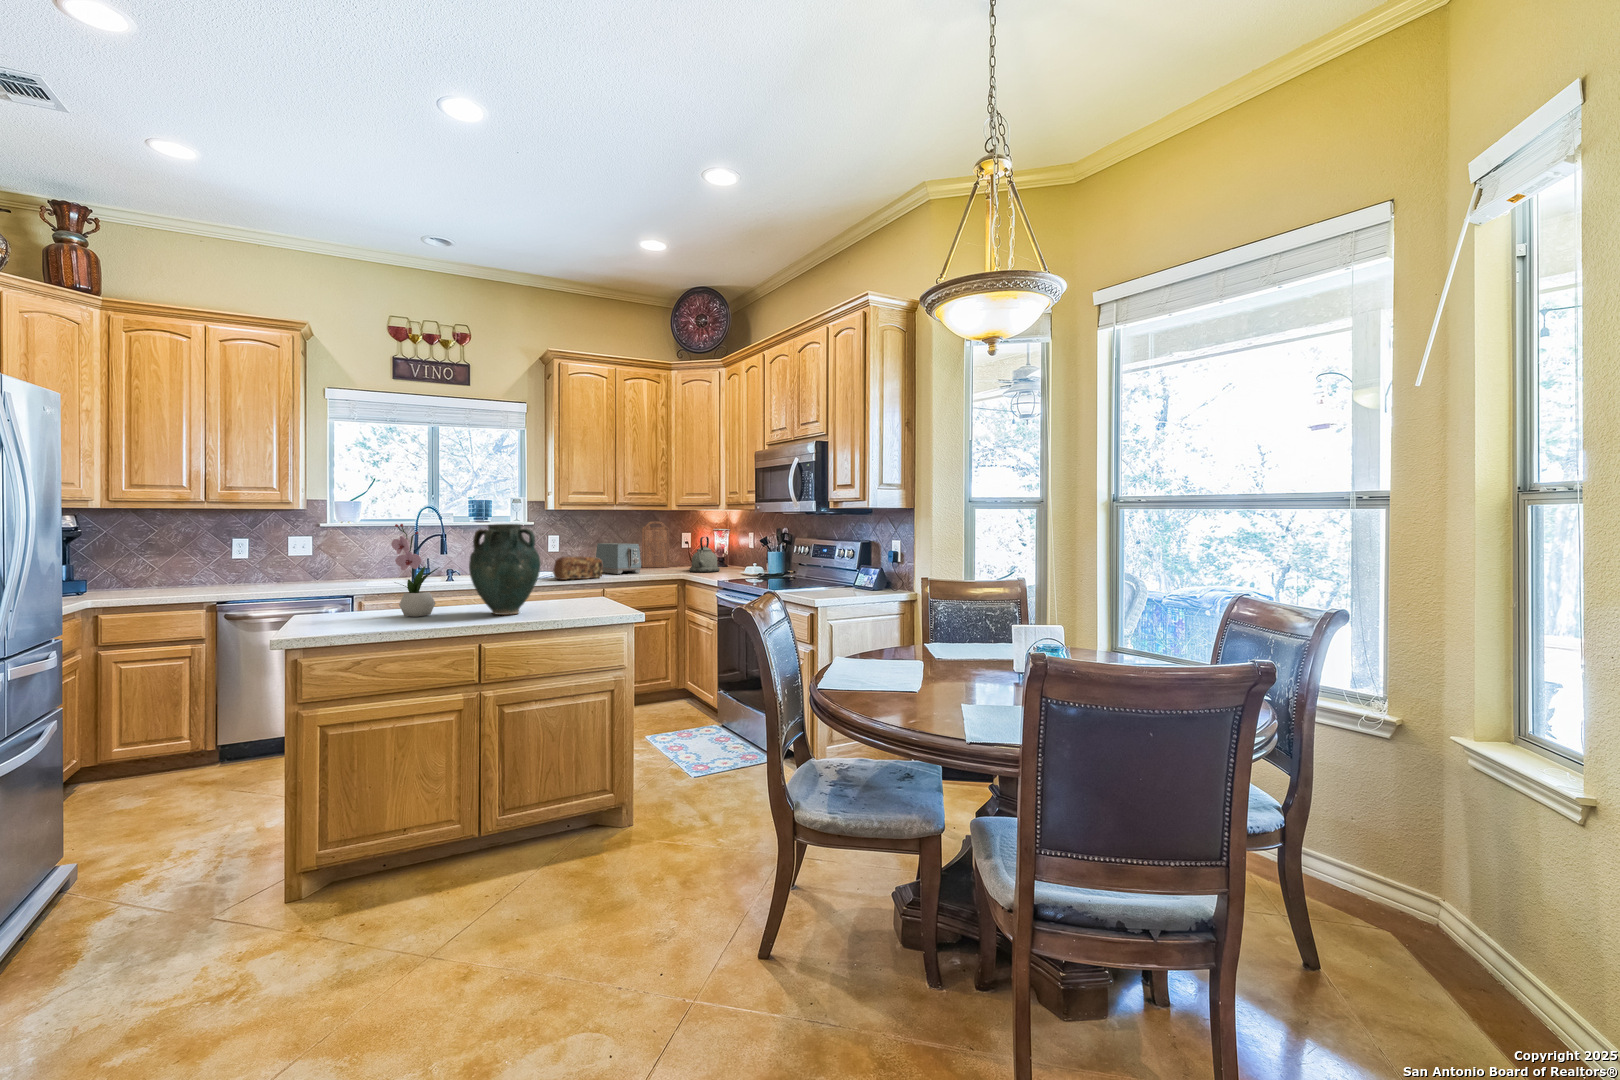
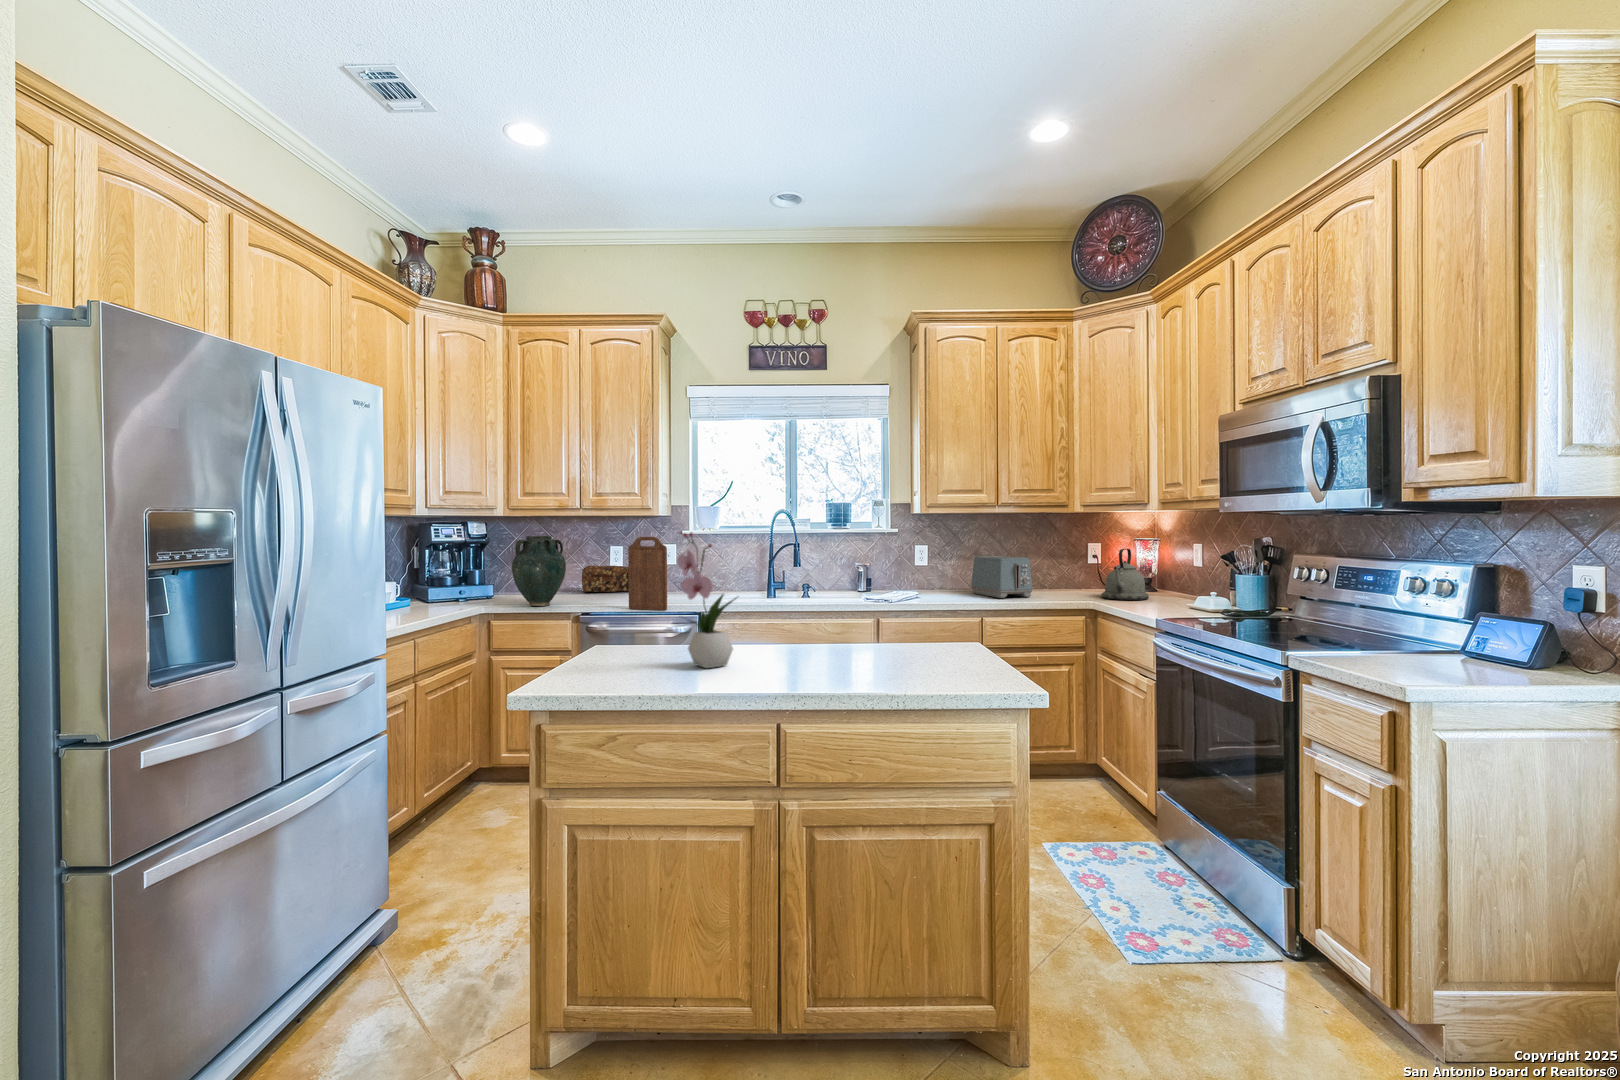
cutting board: present [642,522,669,568] -> present [628,537,667,610]
vase: present [469,524,541,615] -> present [512,536,566,606]
bread loaf: present [554,556,603,580] -> present [582,565,629,592]

